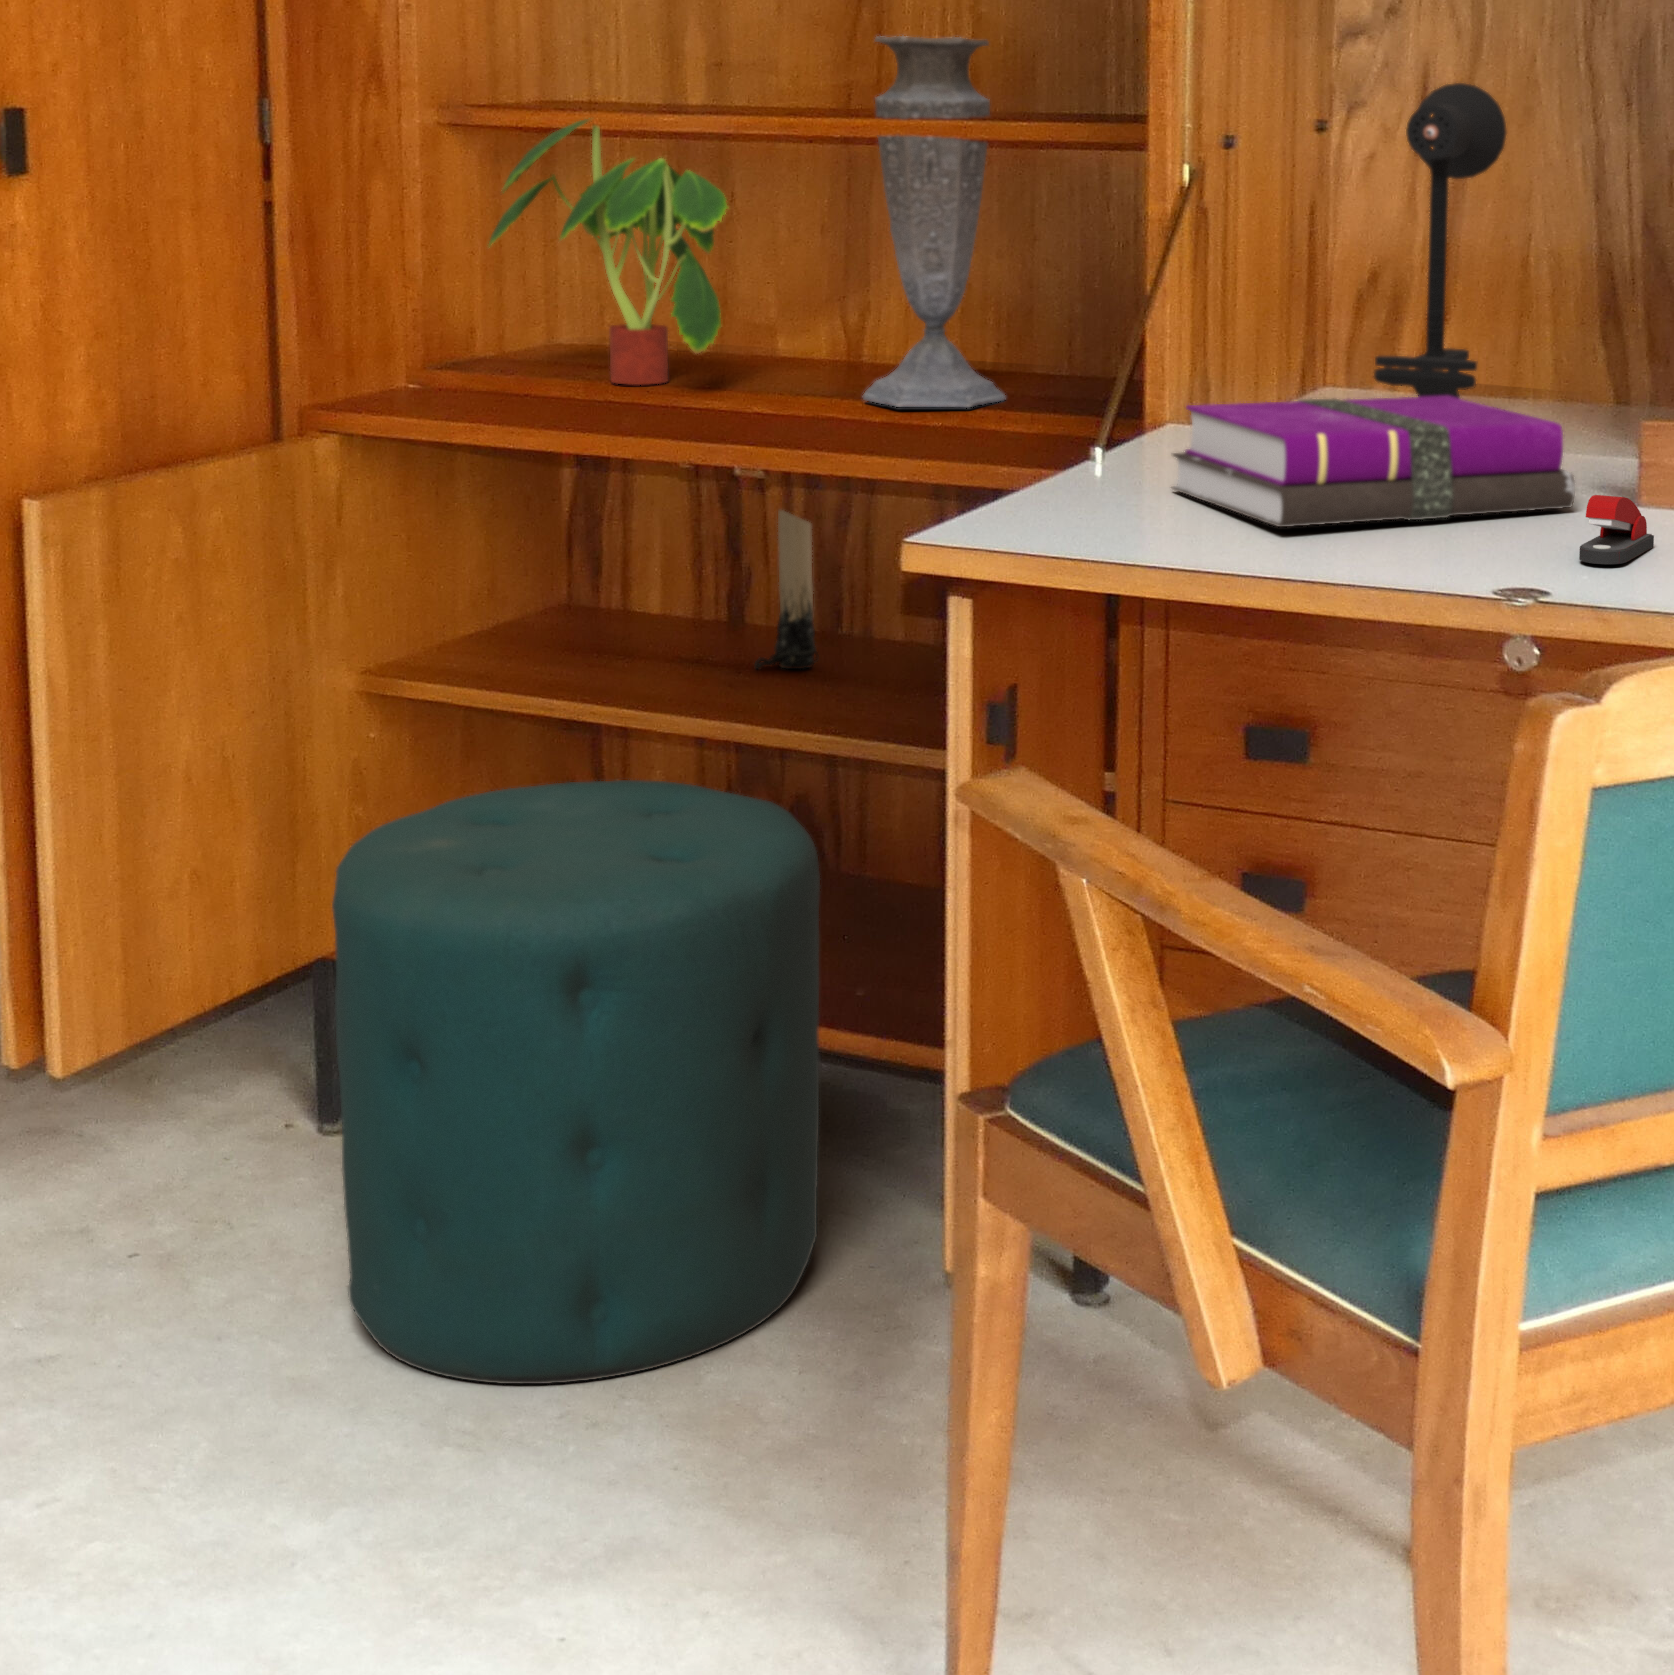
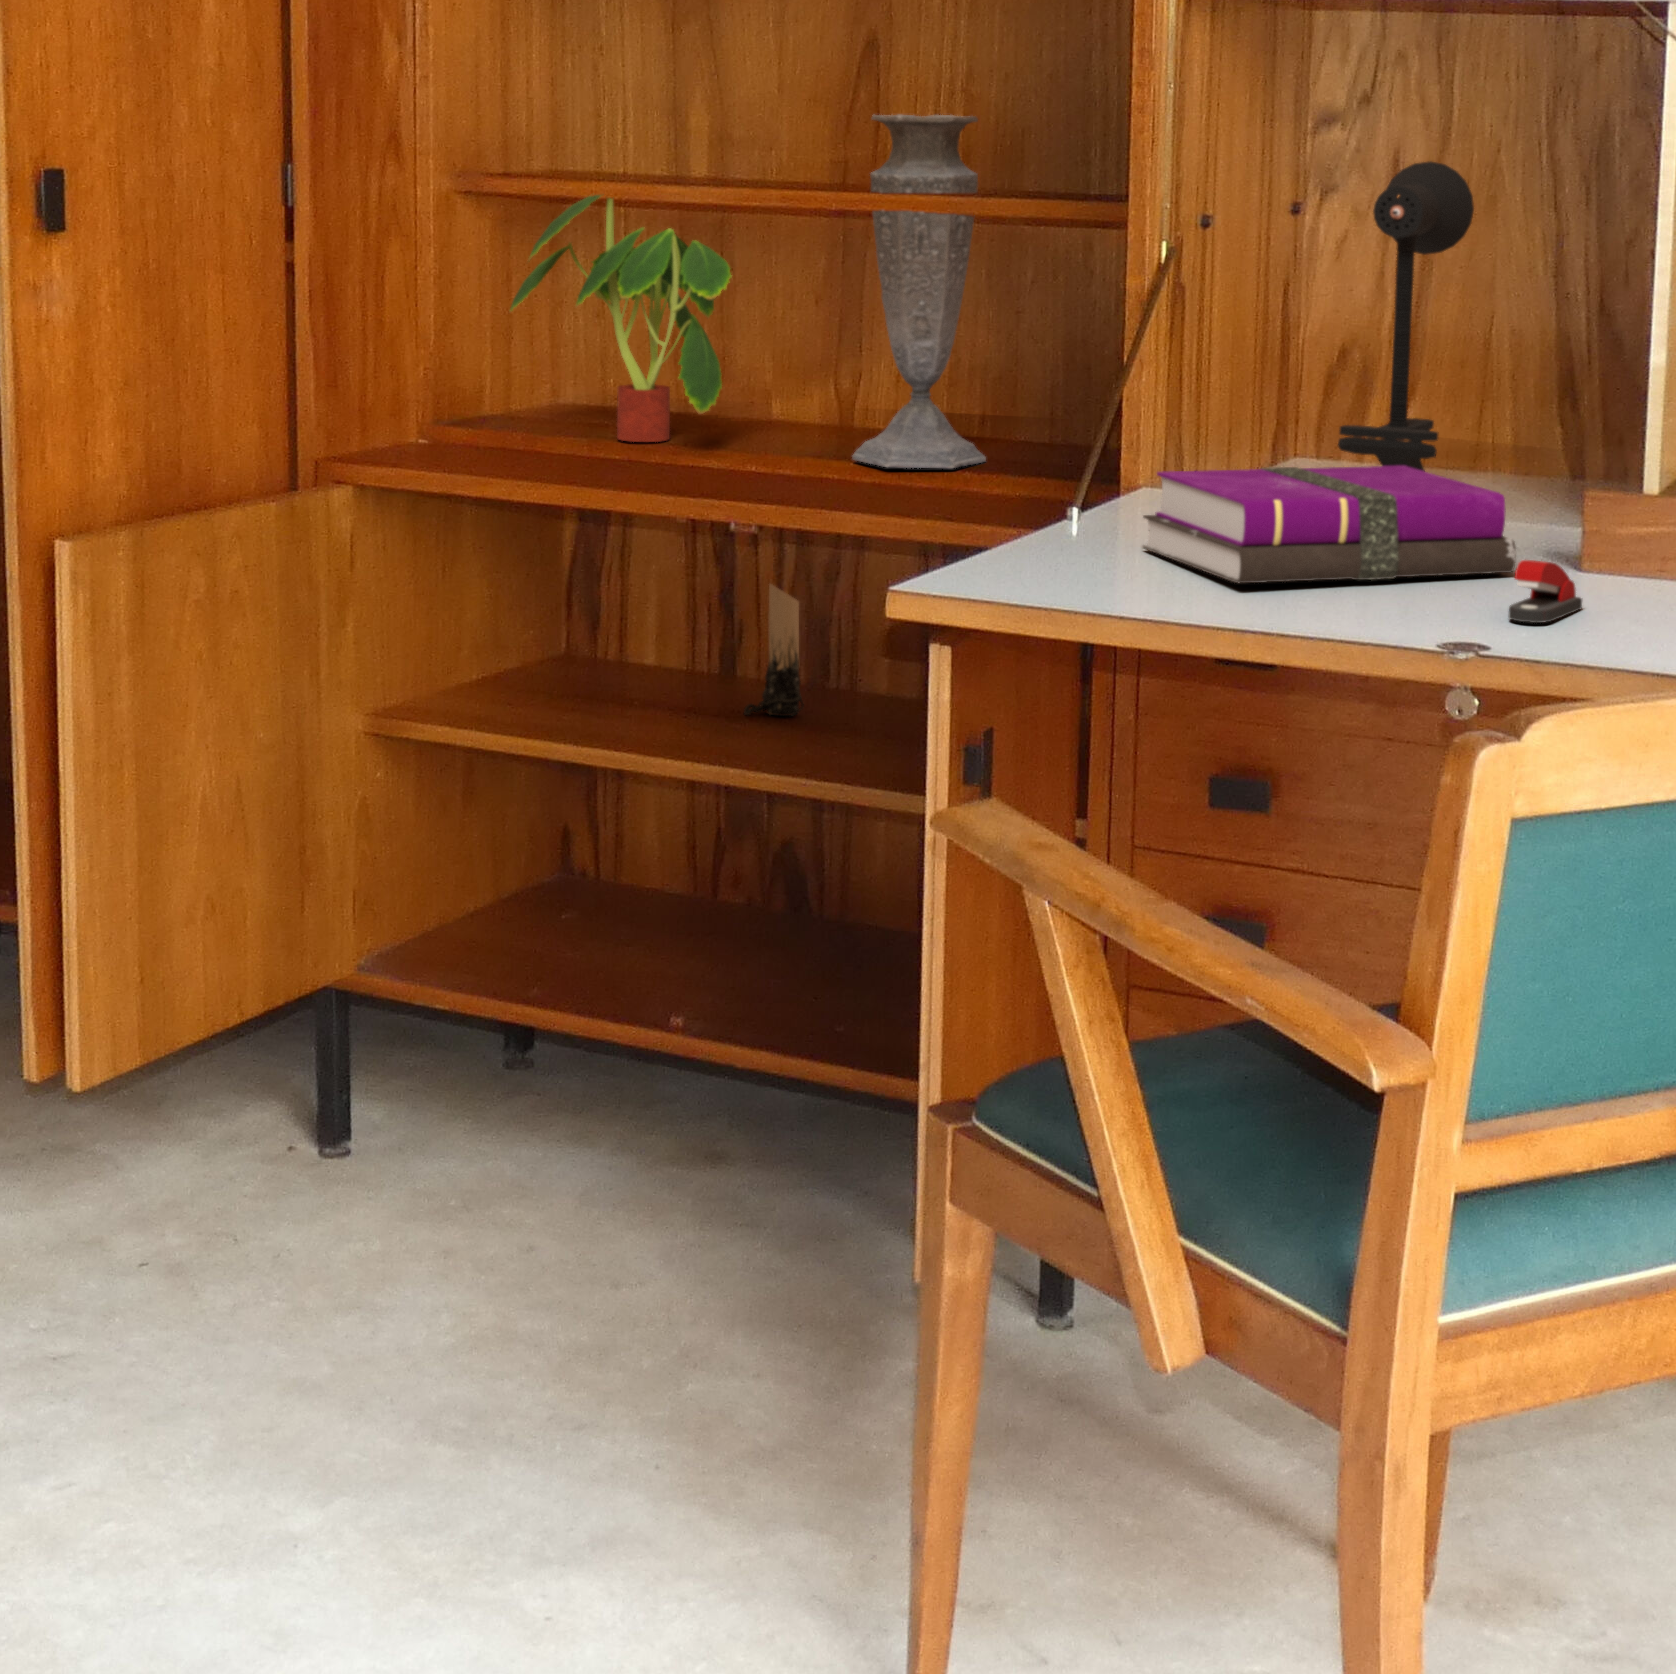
ottoman: present [332,780,820,1384] -> none [403,807,814,1328]

